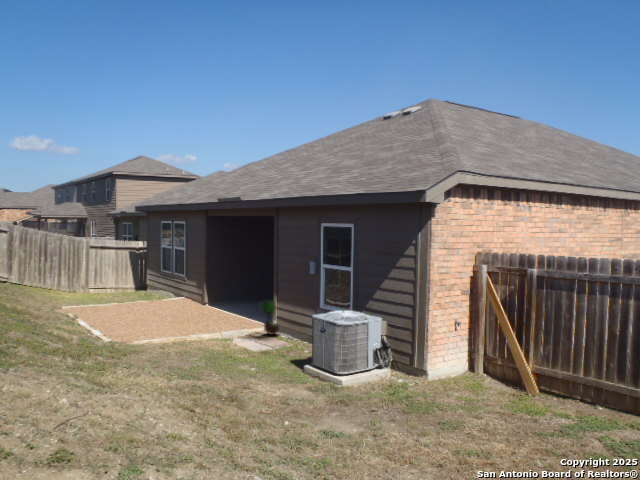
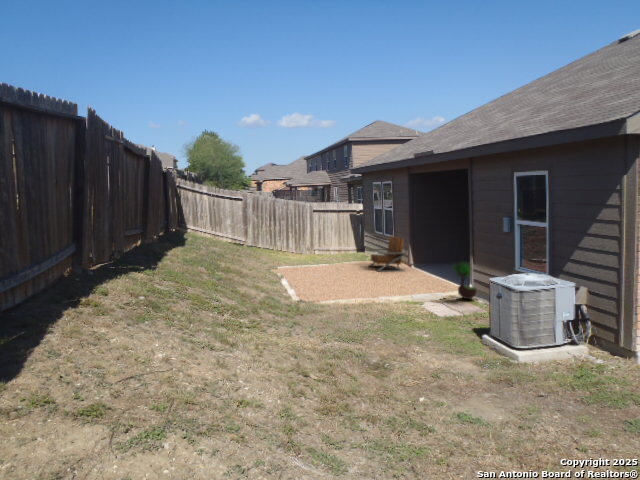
lounge chair: none [160,275,202,311] -> present [369,236,407,272]

